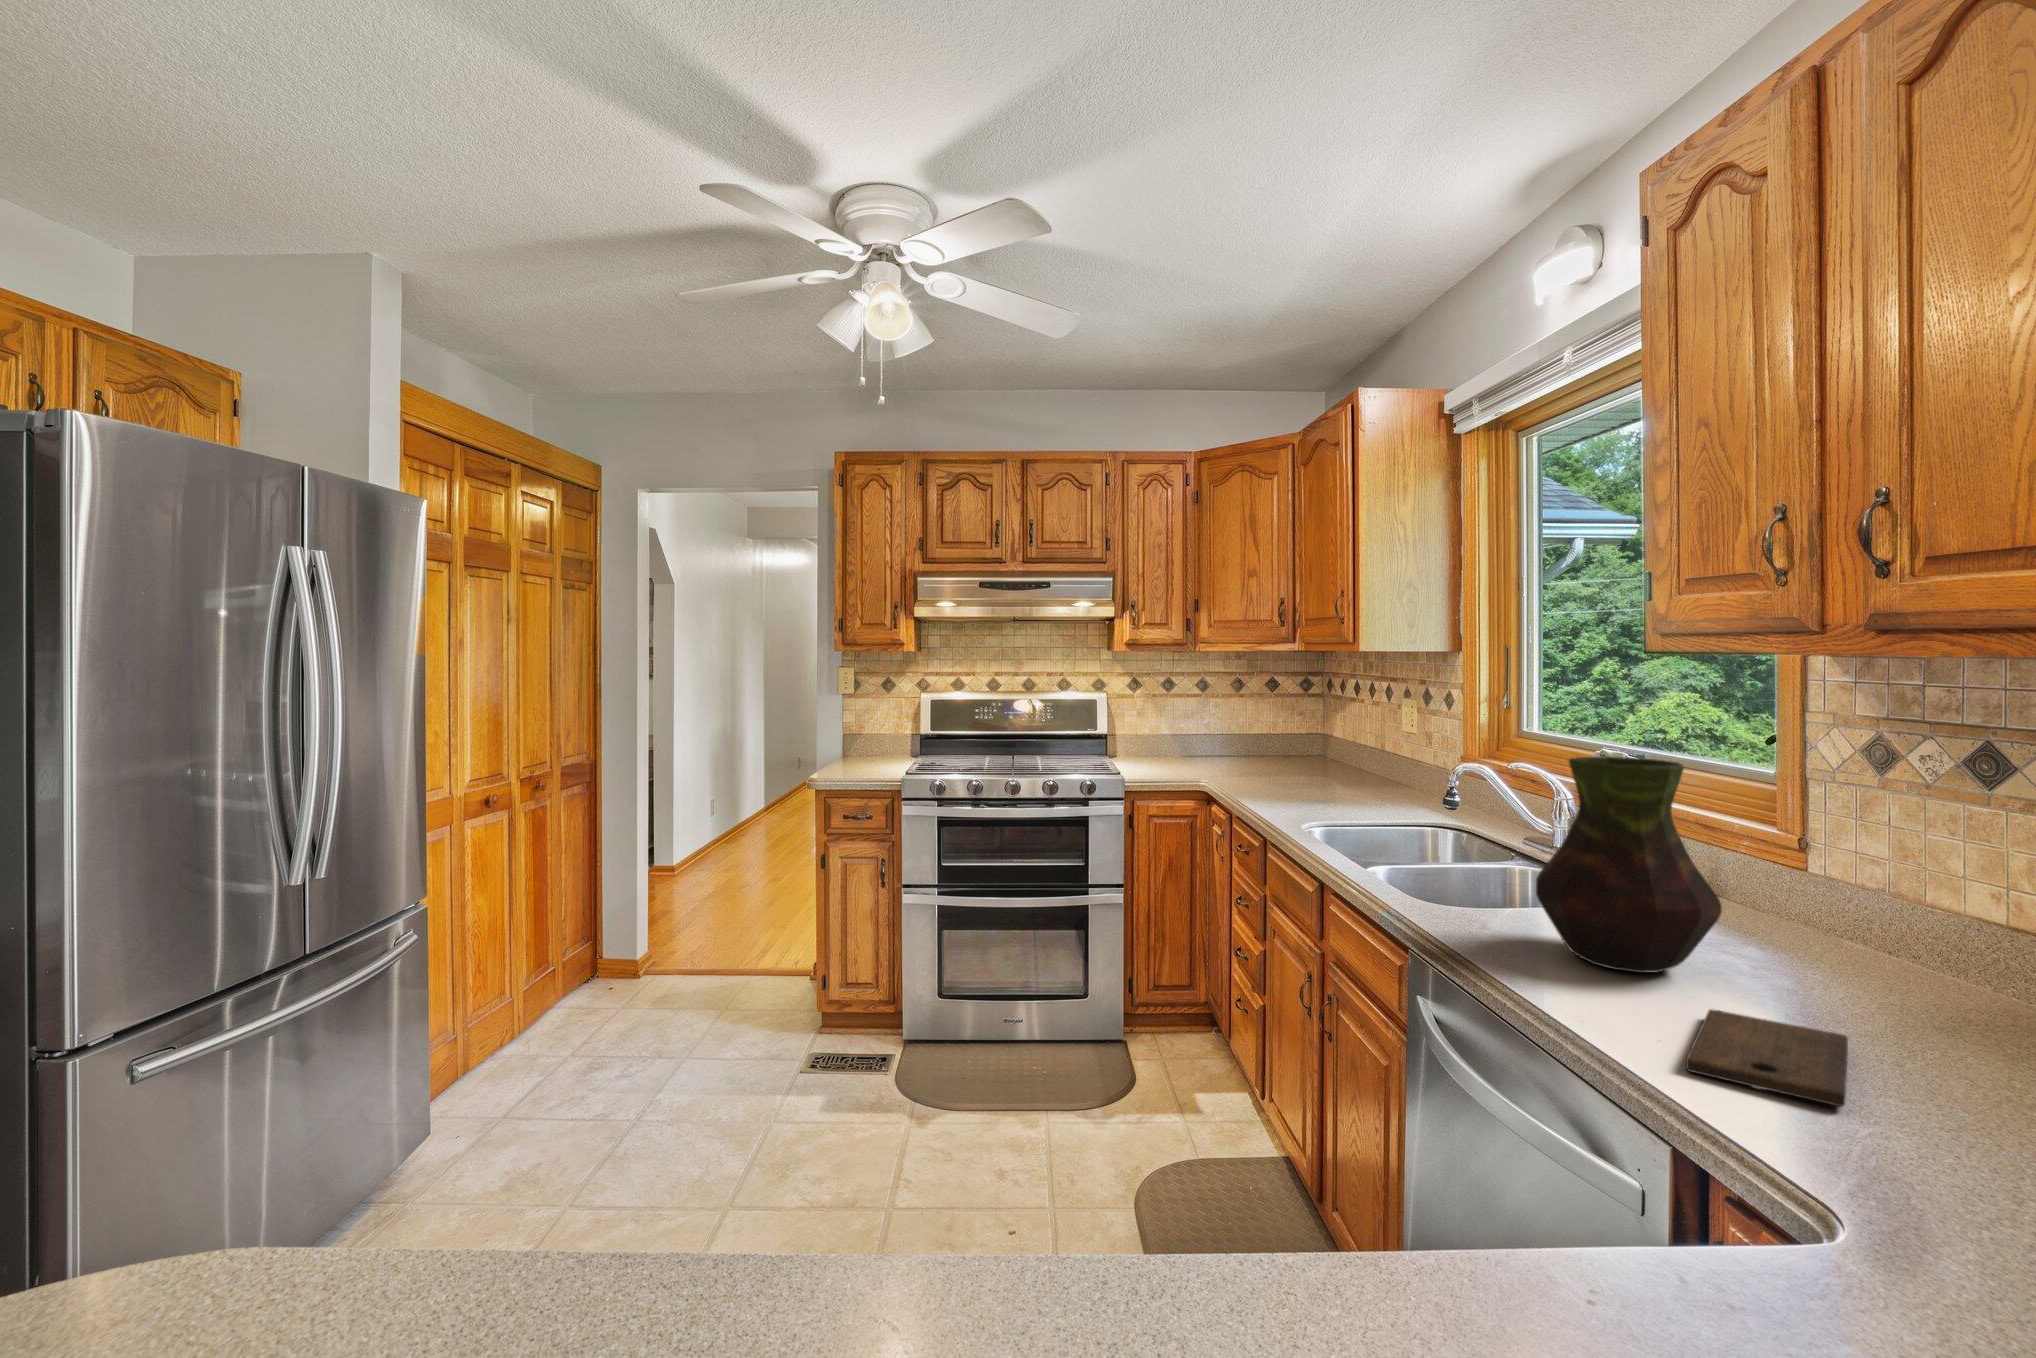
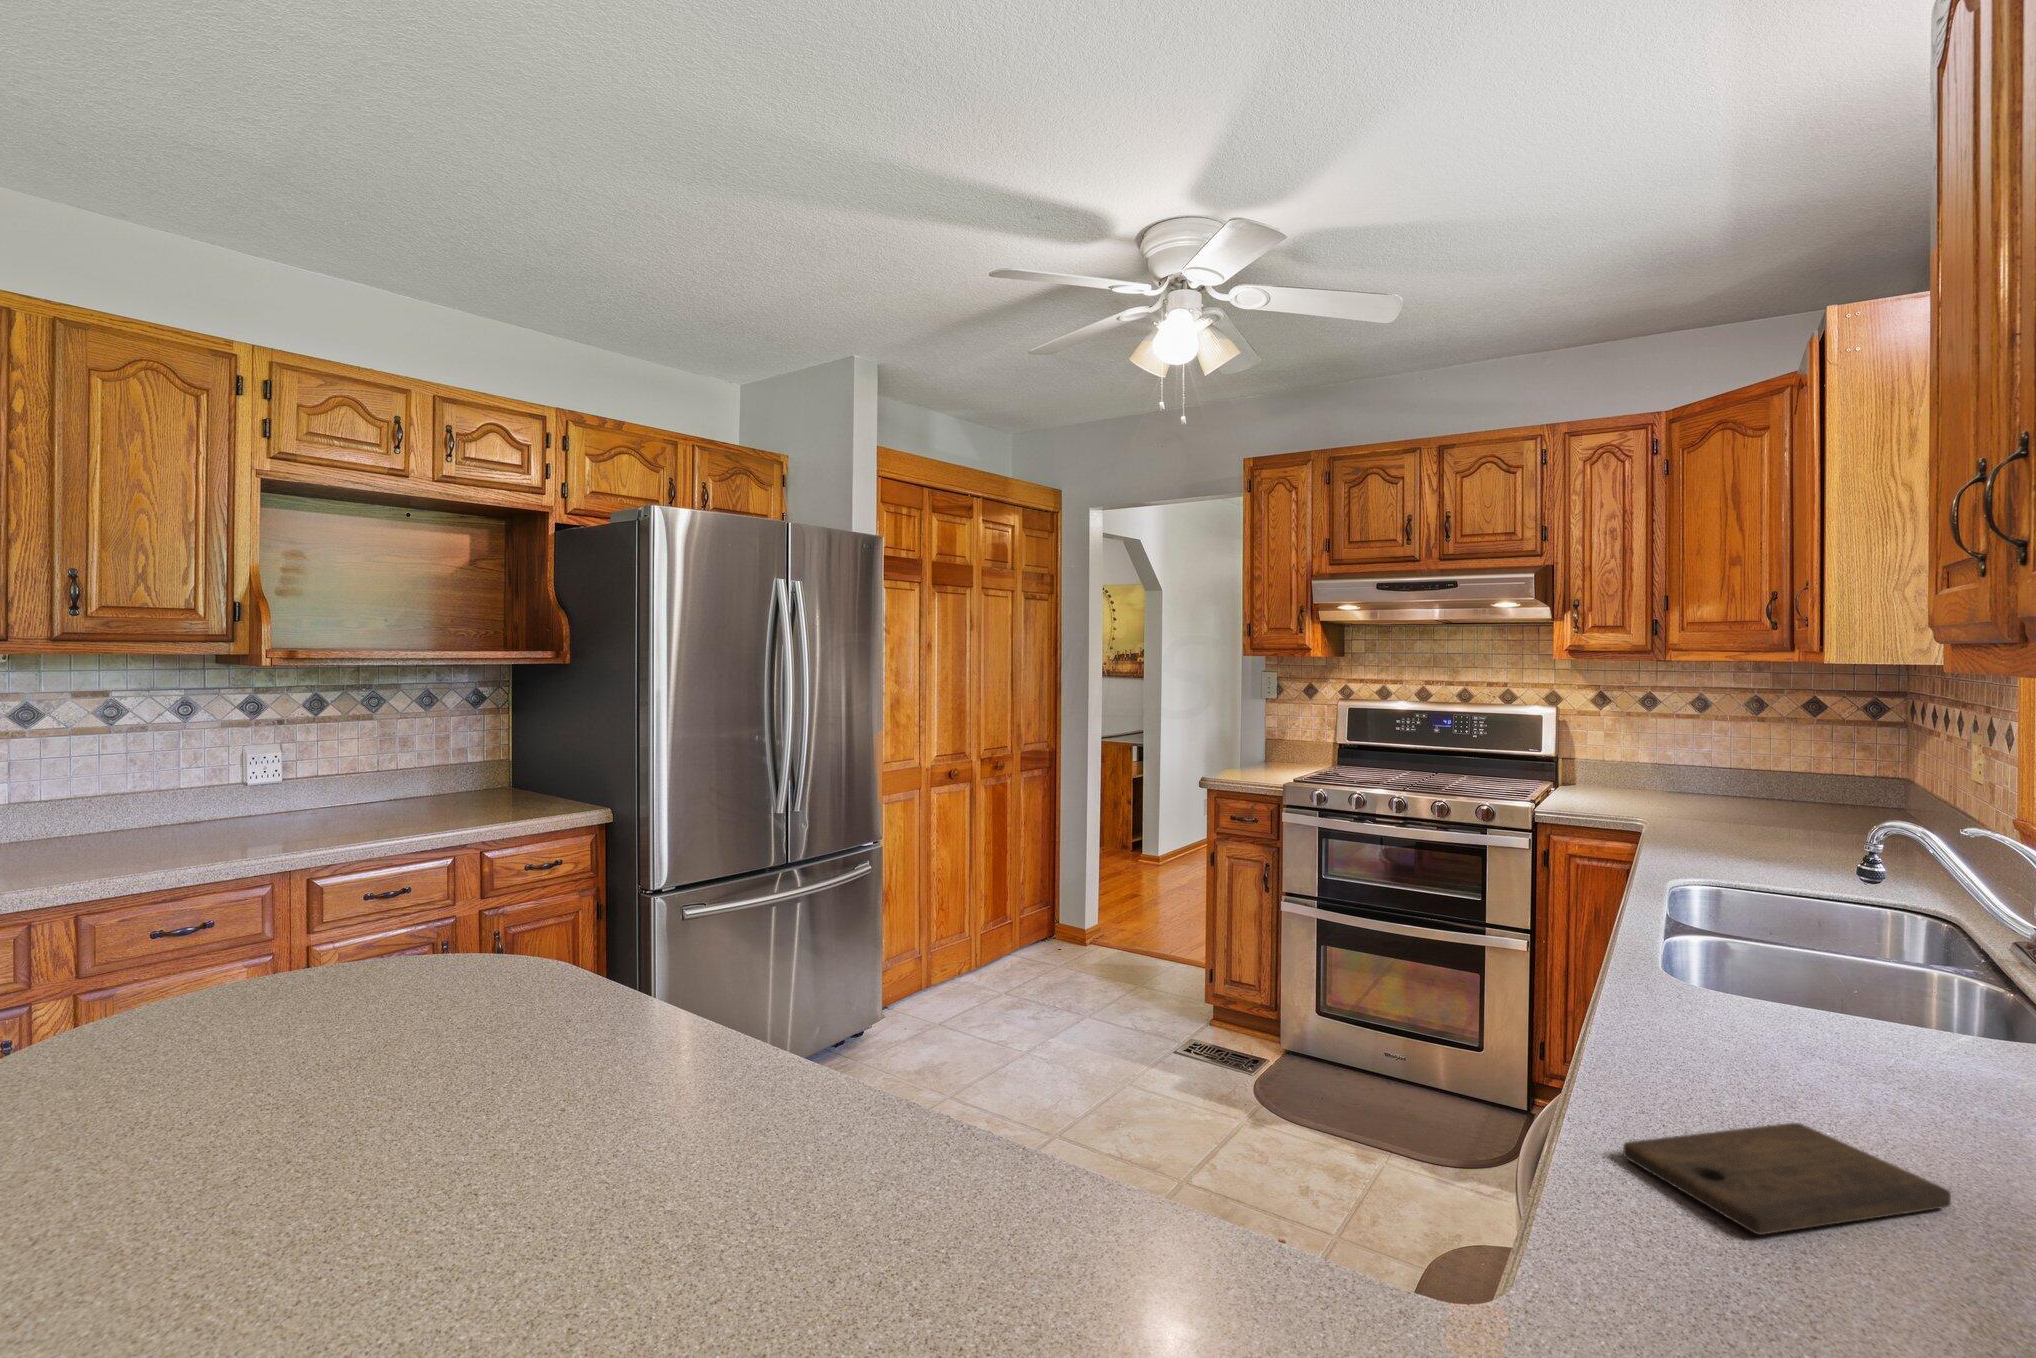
vase: present [1536,757,1722,973] -> none [1690,798,1952,1084]

